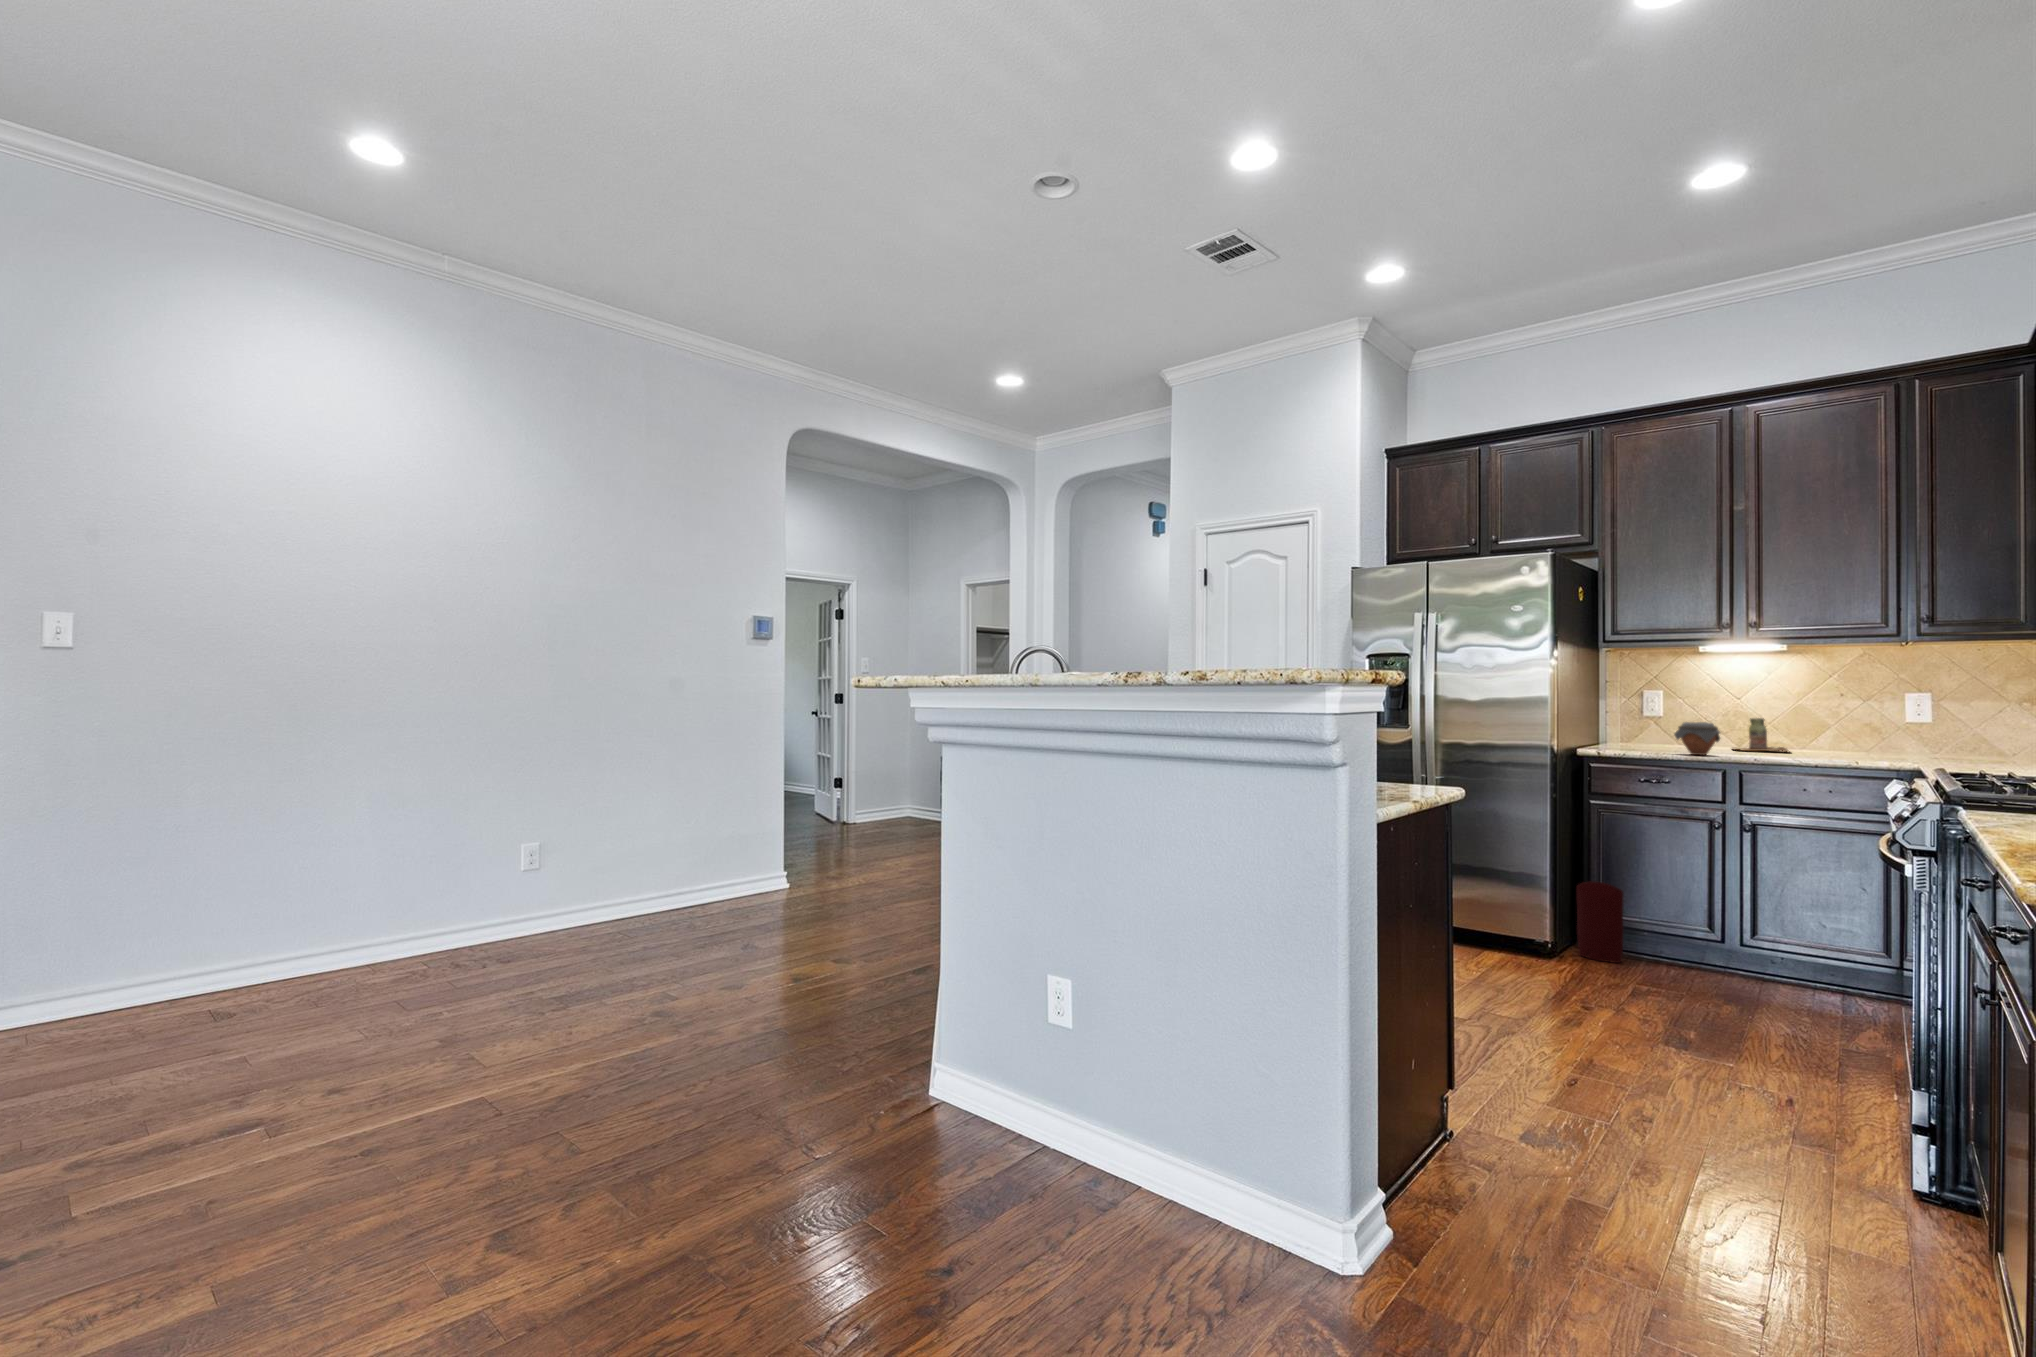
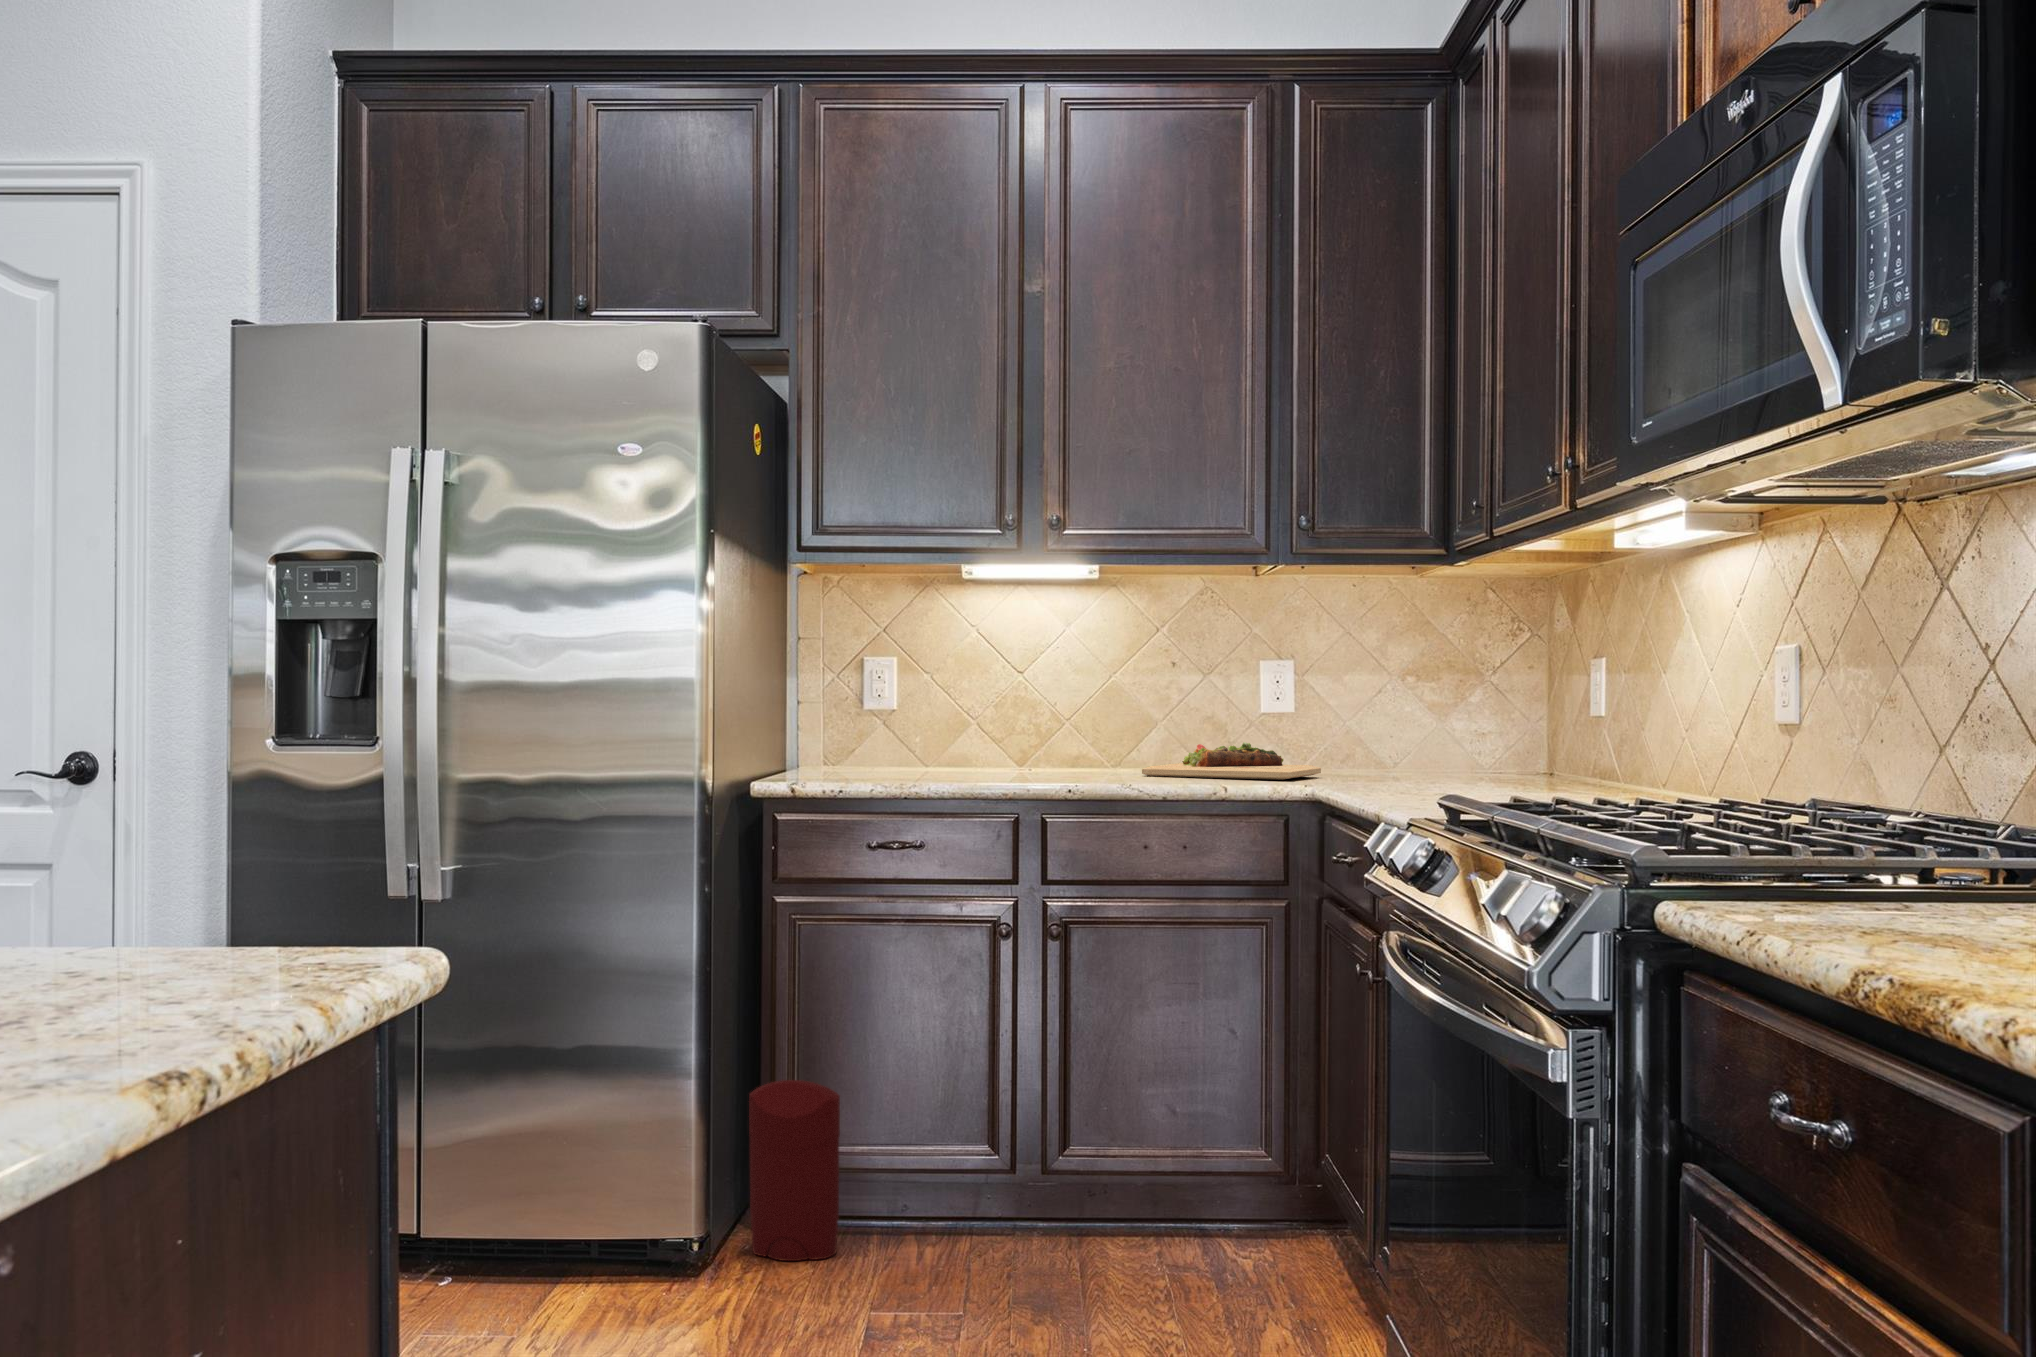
bottle: present [1733,718,1789,752] -> none [1007,709,1104,774]
jar: present [1674,722,1720,755] -> none [932,716,1012,786]
cutting board: none [1818,739,1952,760] -> present [1142,742,1321,780]

